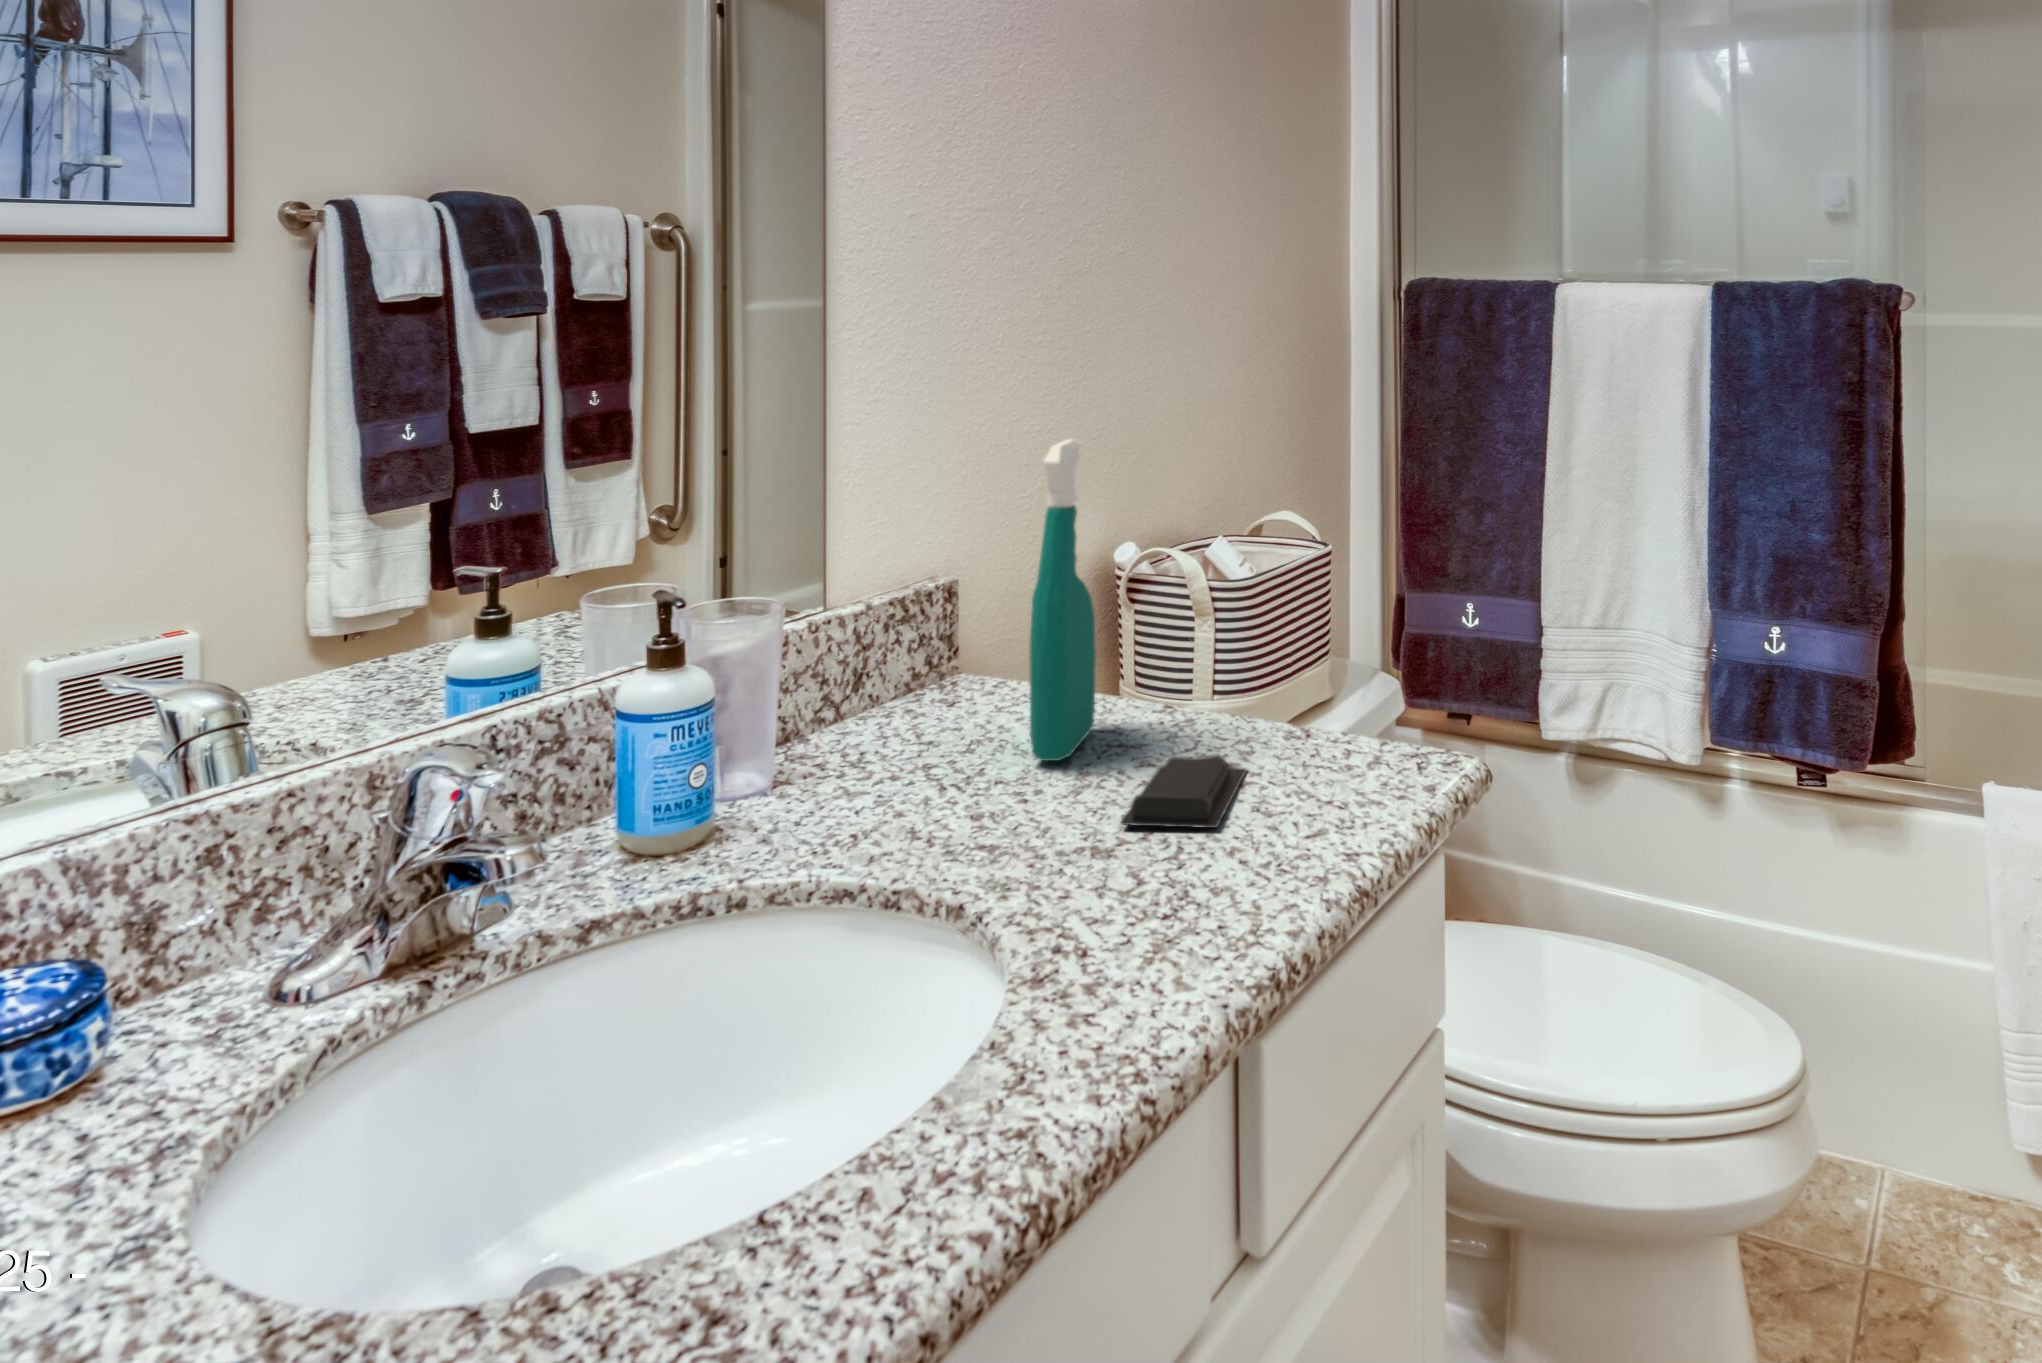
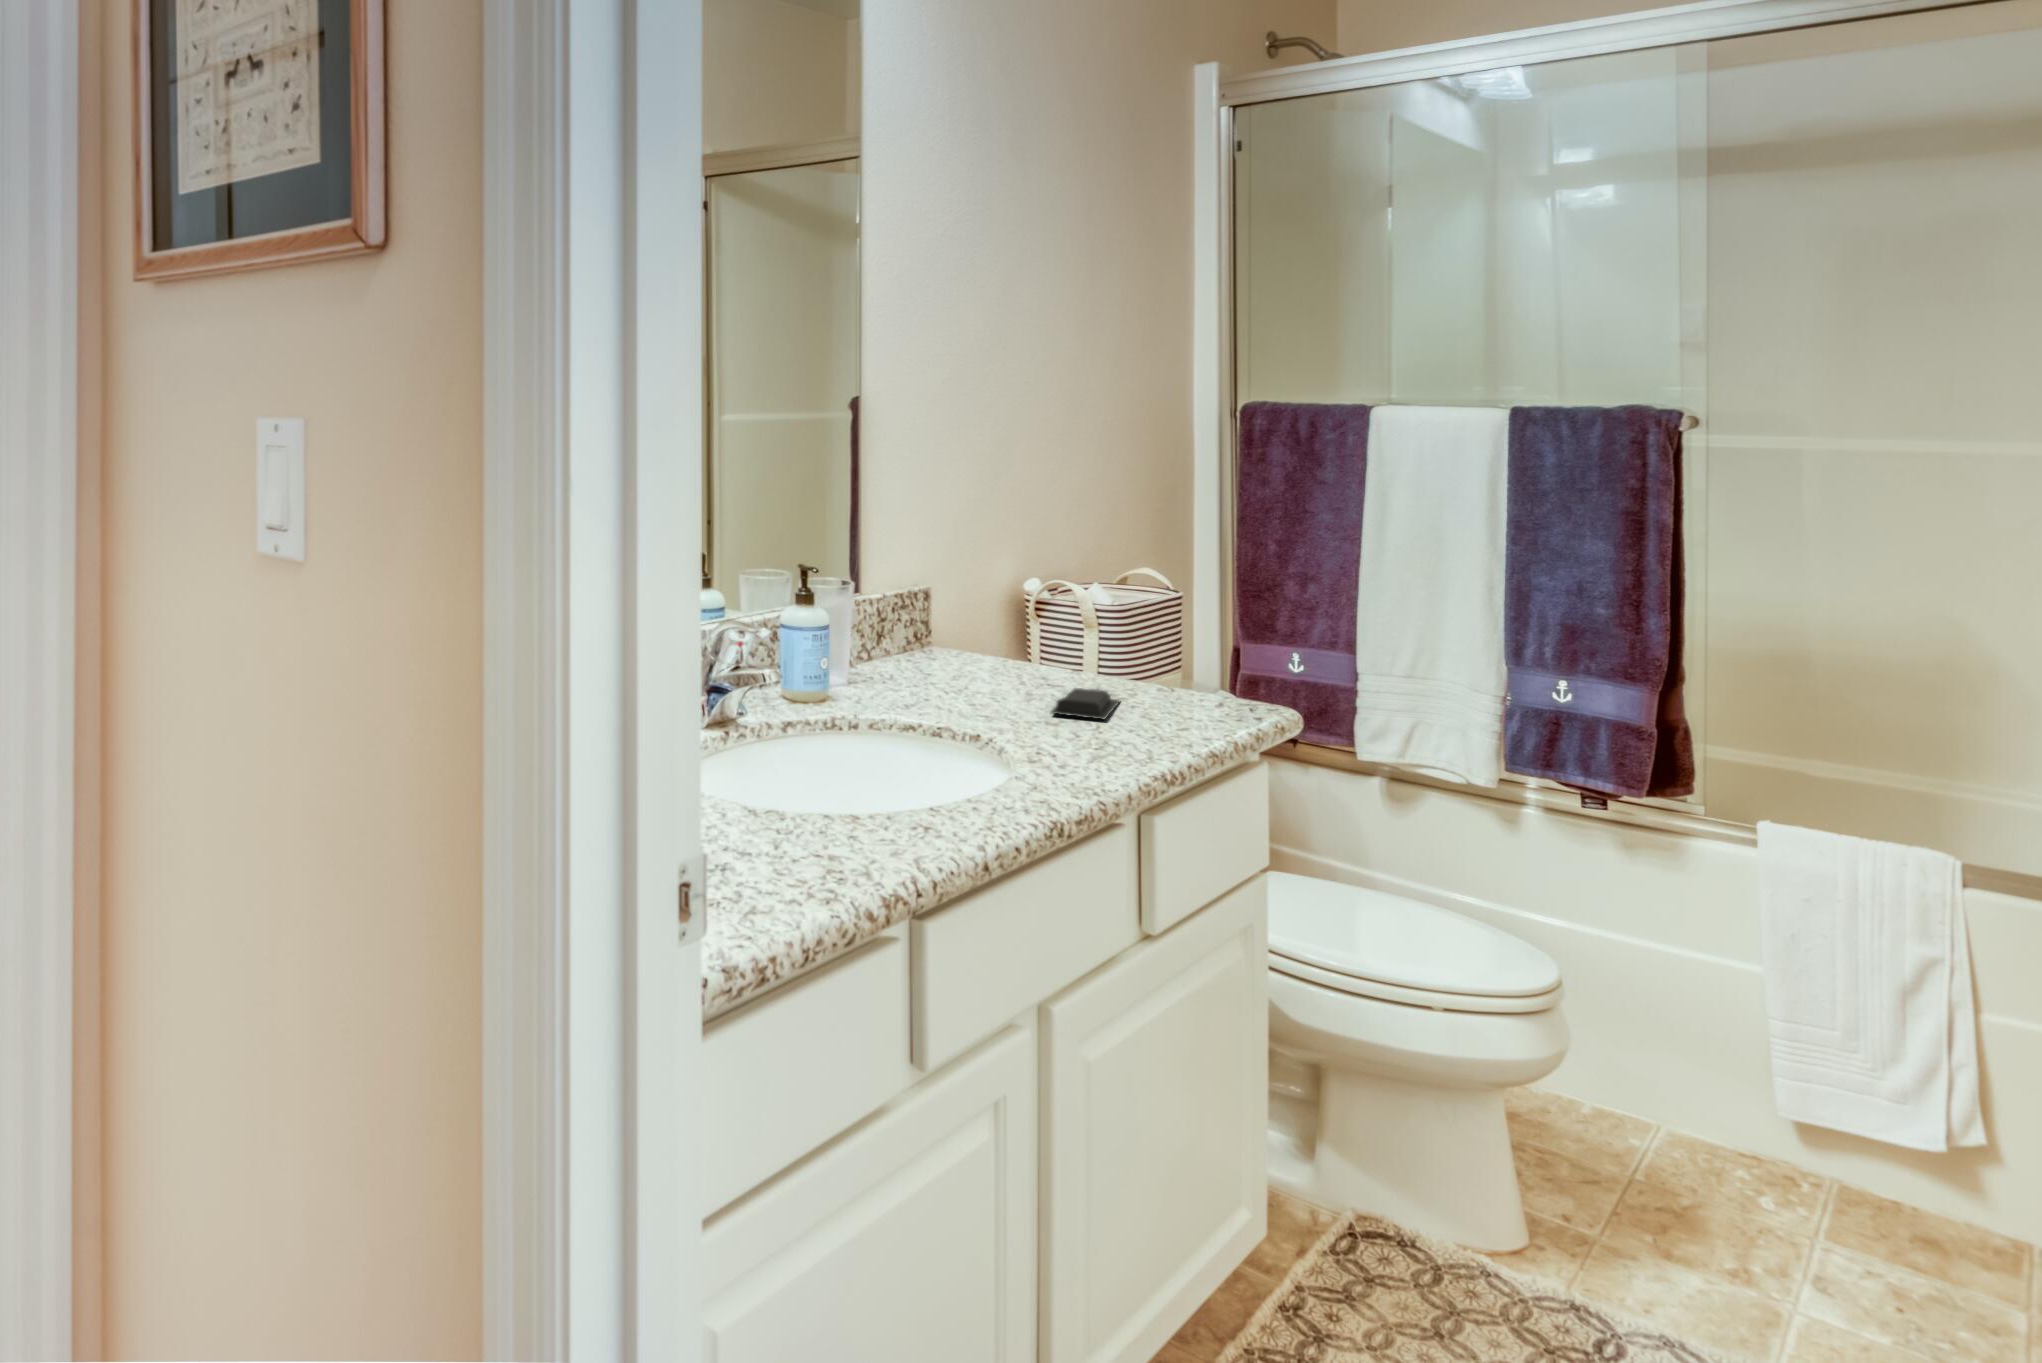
spray bottle: present [1030,439,1096,761] -> none [992,505,1025,687]

